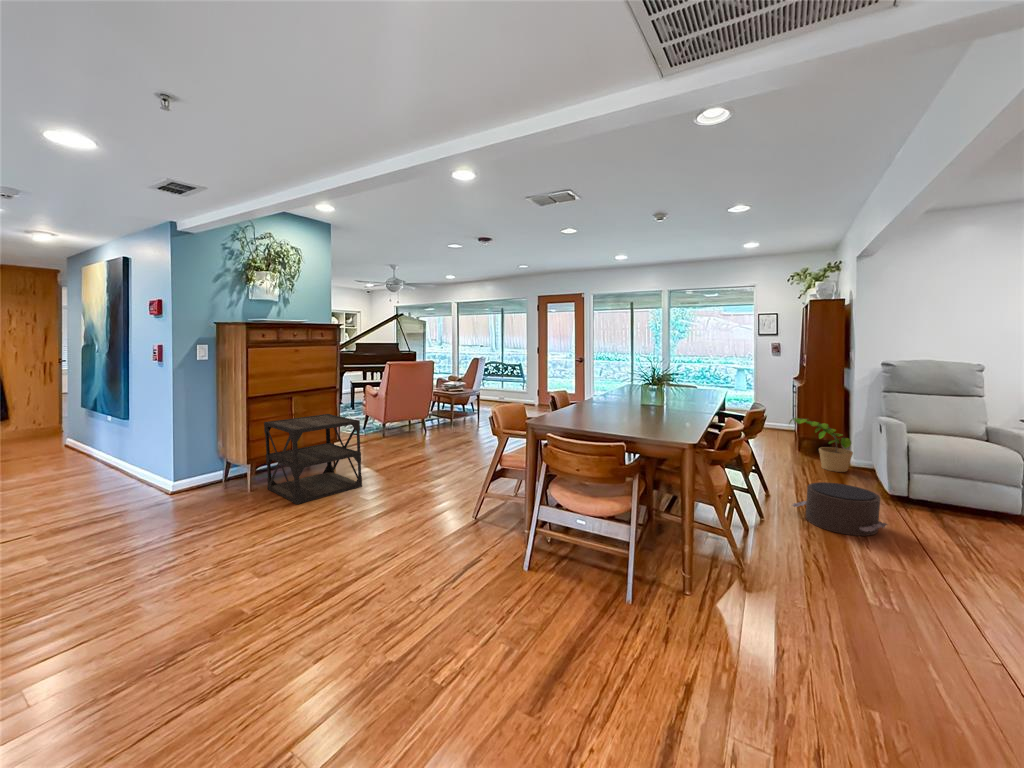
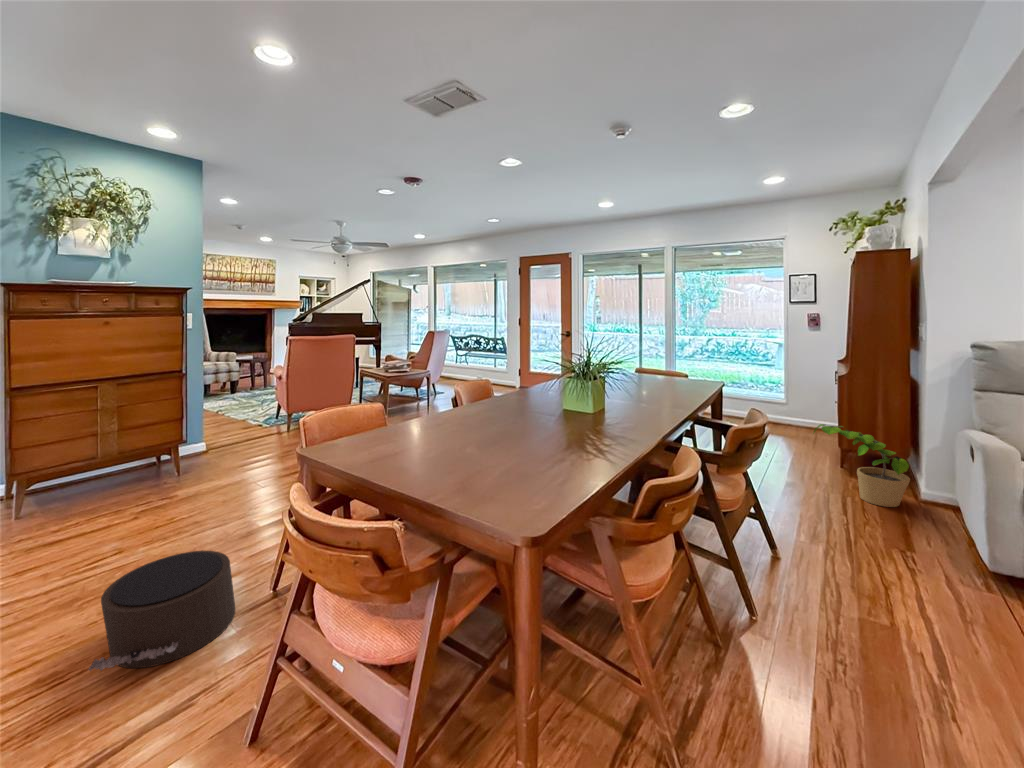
side table: present [264,414,362,504] -> none [51,410,194,545]
pouf: present [792,482,887,536] -> present [88,551,235,671]

